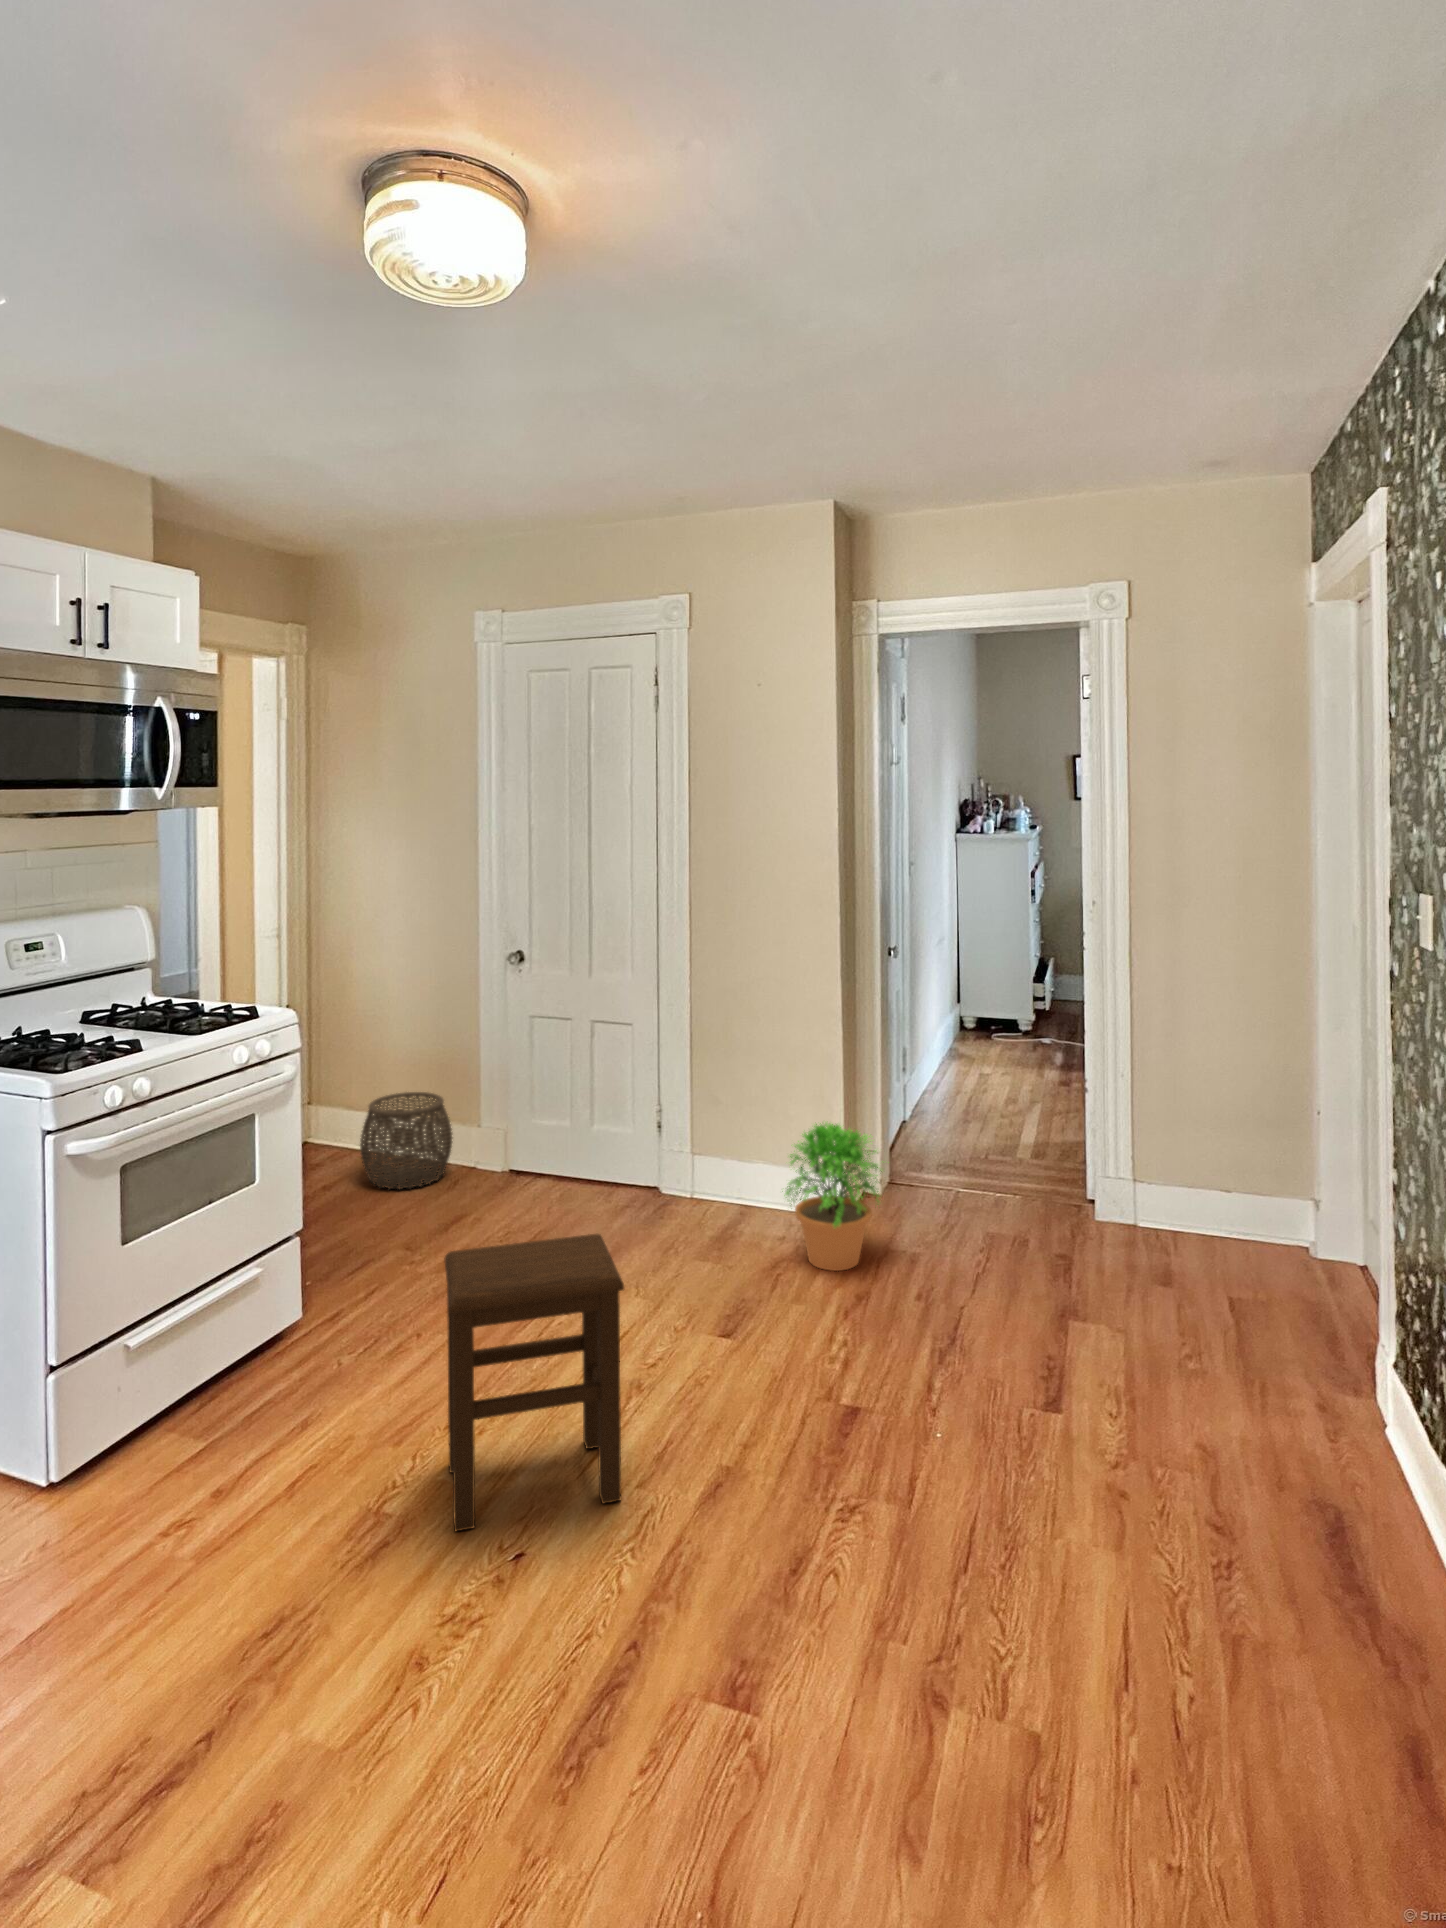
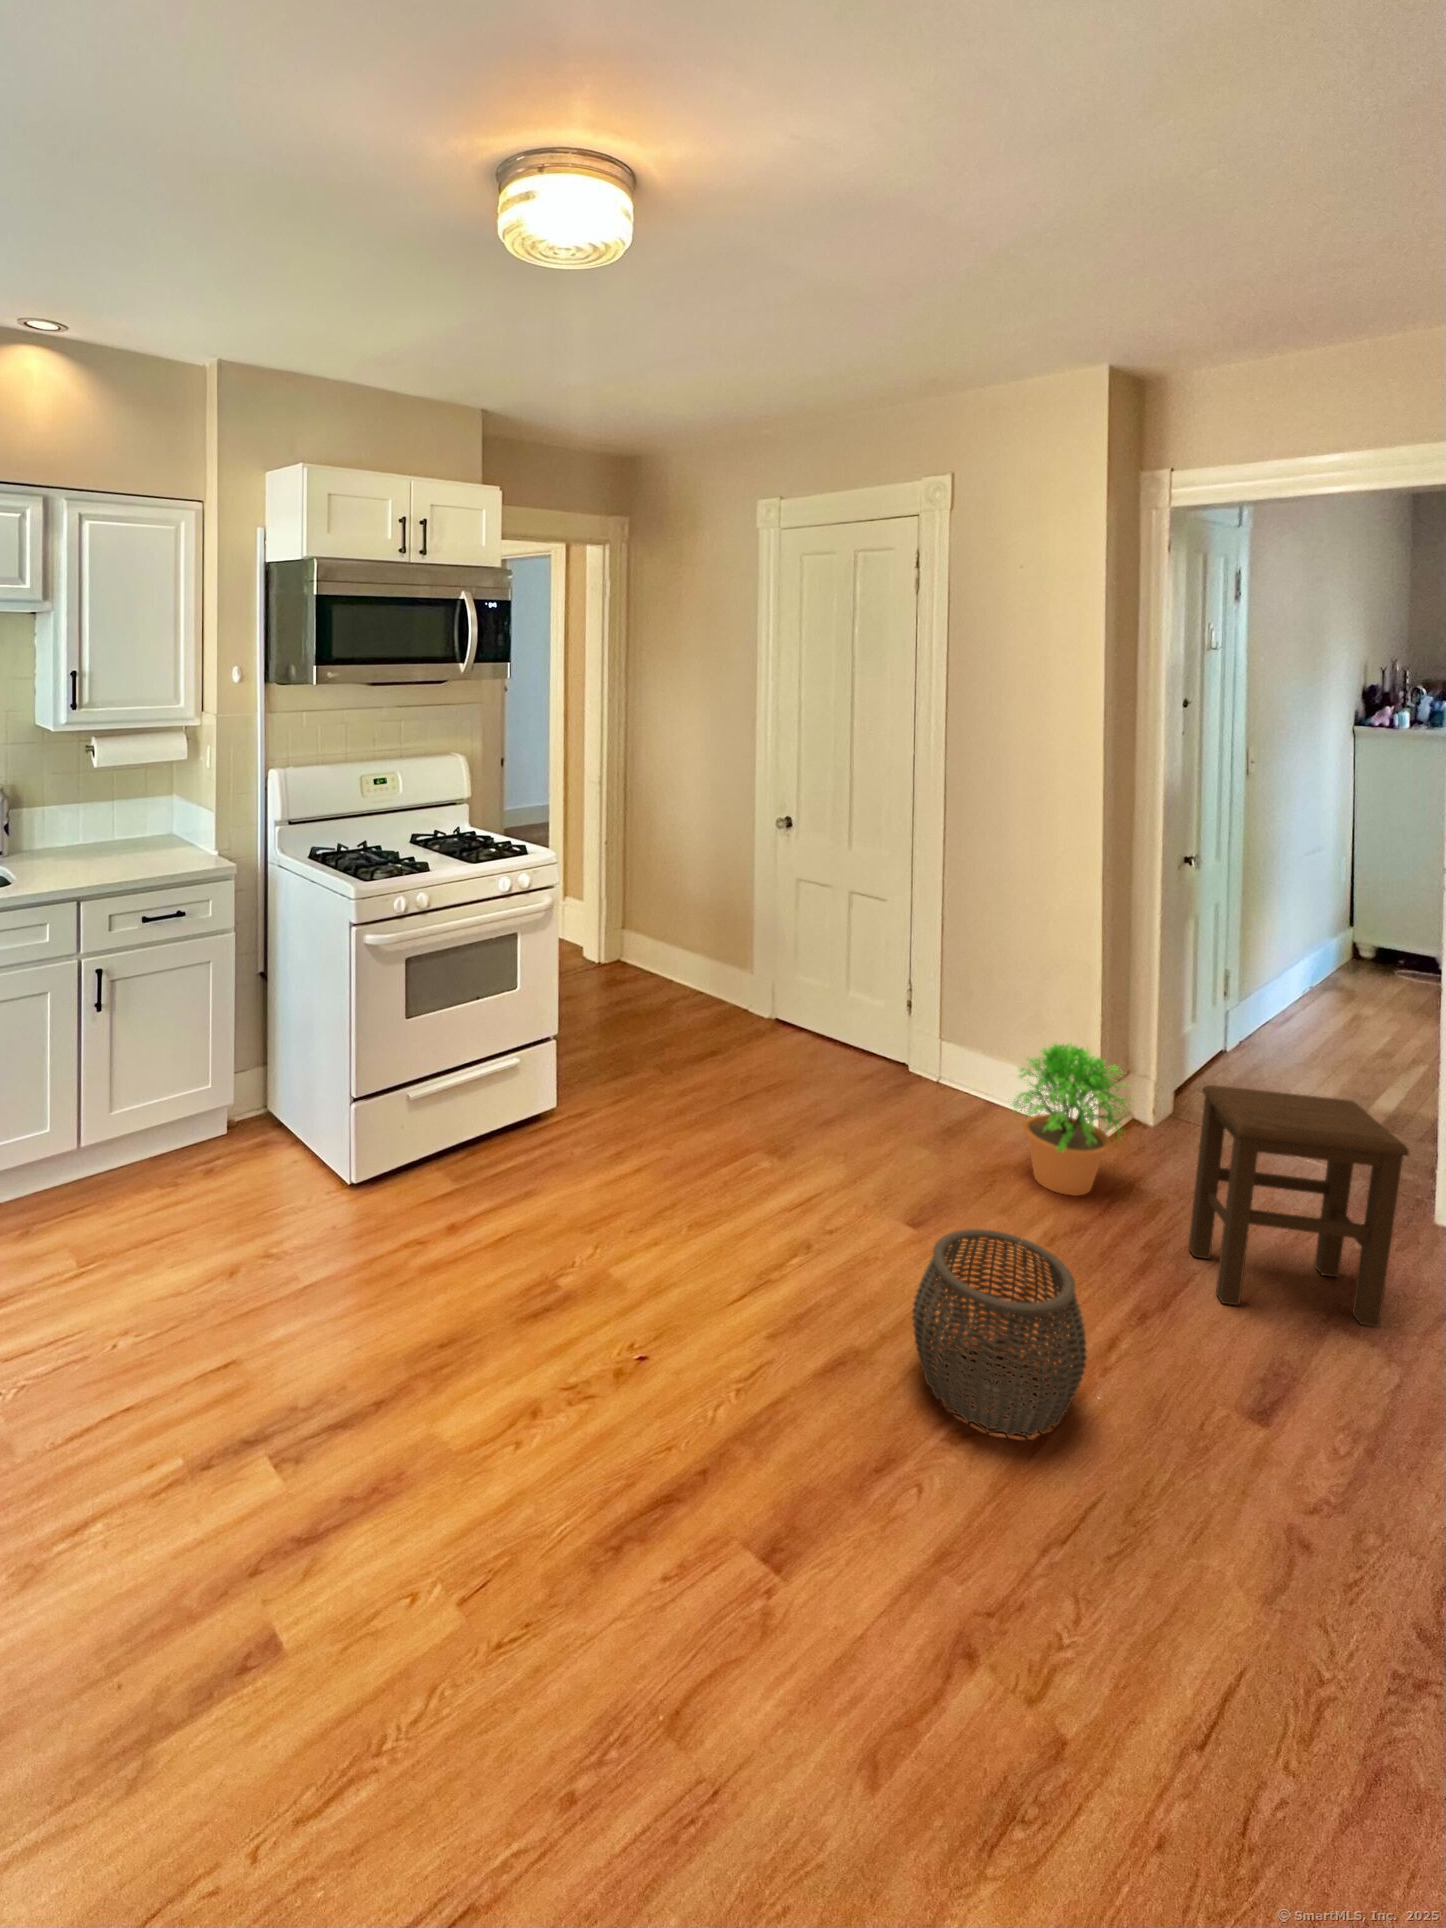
woven basket: present [360,1092,452,1189] -> present [912,1229,1087,1437]
stool: present [444,1234,624,1531] -> present [1188,1085,1409,1327]

